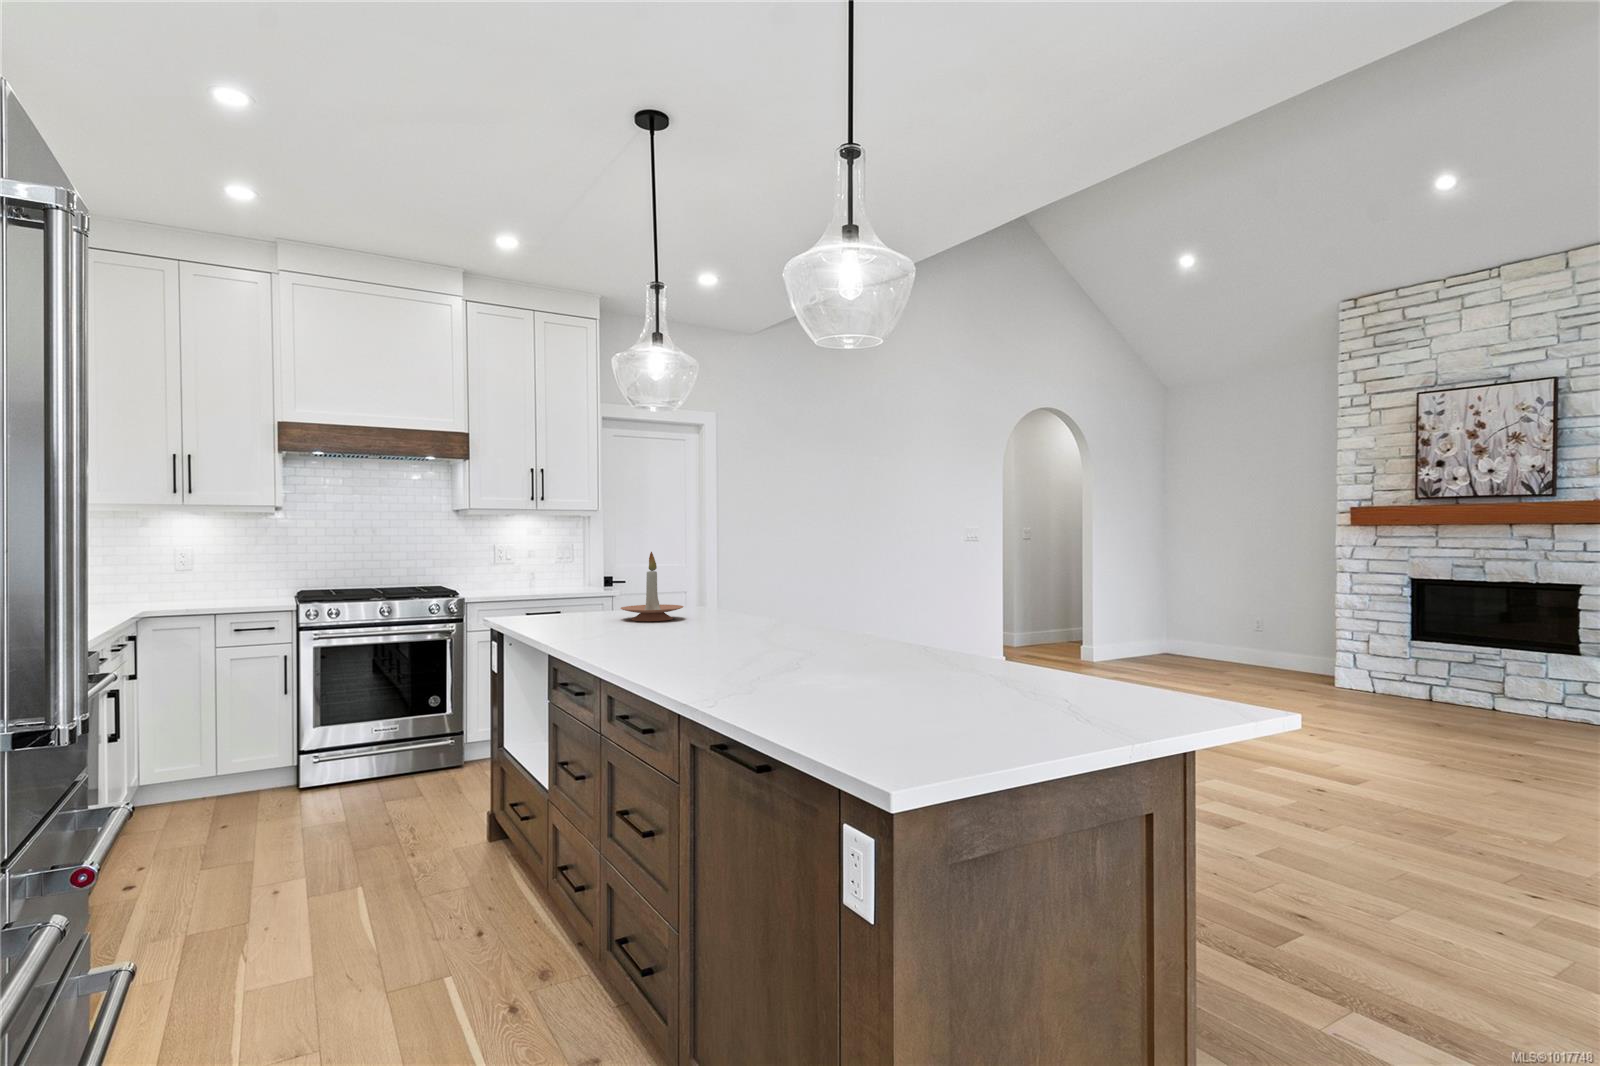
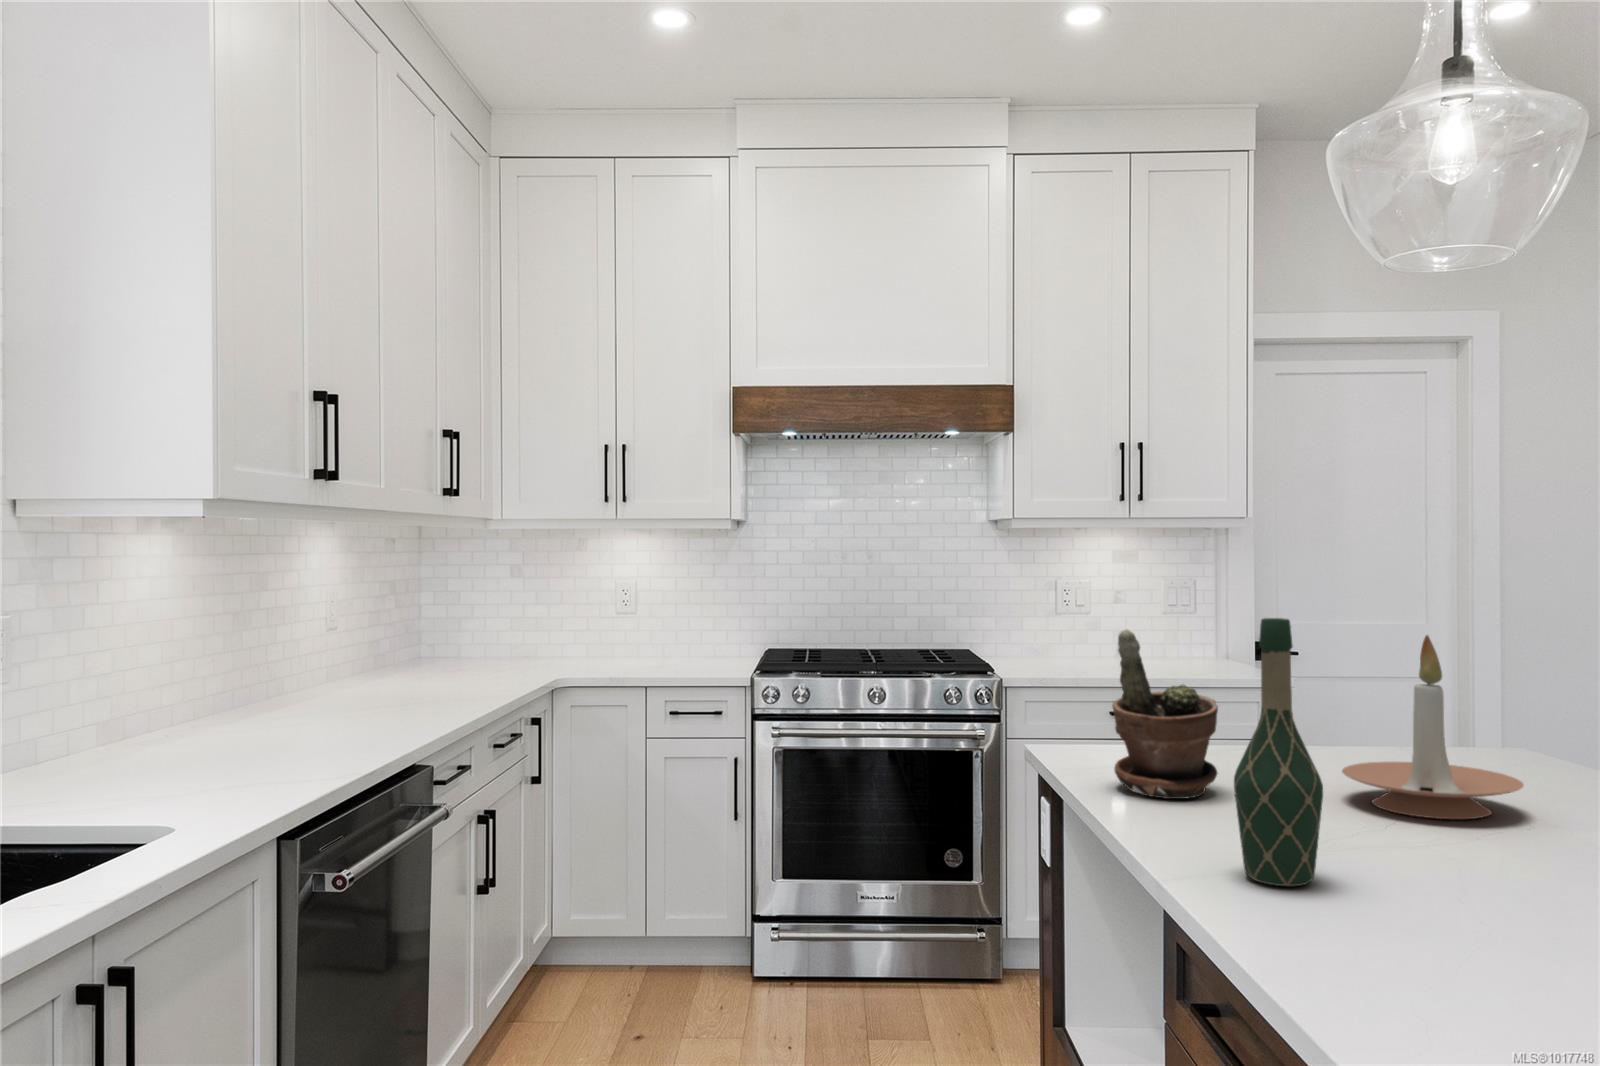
wine bottle: none [572,540,603,637] -> present [1234,618,1323,886]
potted plant: none [526,552,571,623] -> present [1112,629,1218,799]

